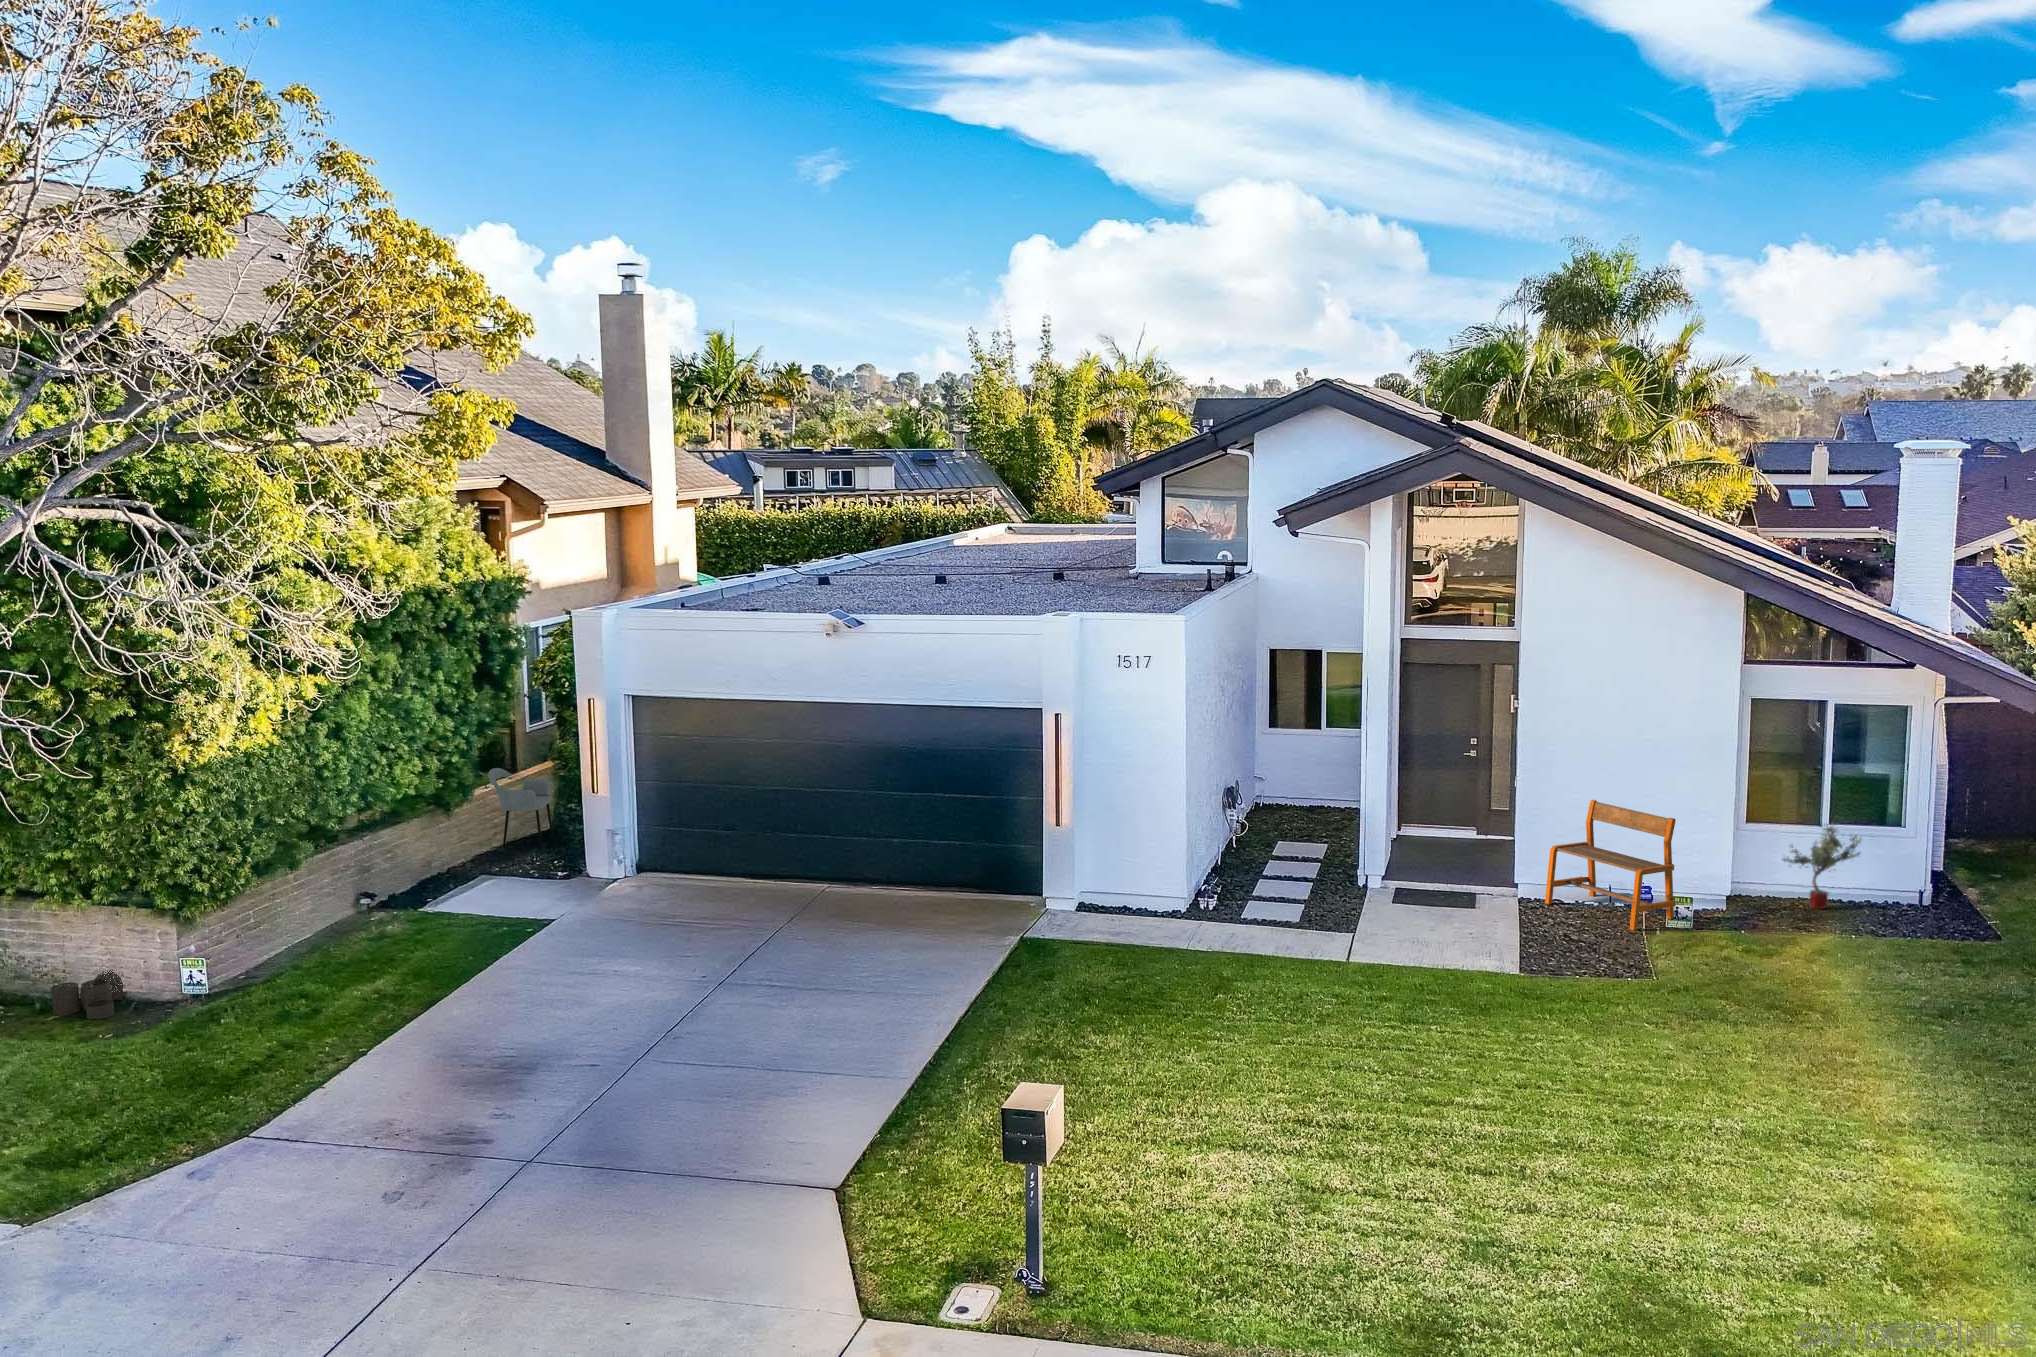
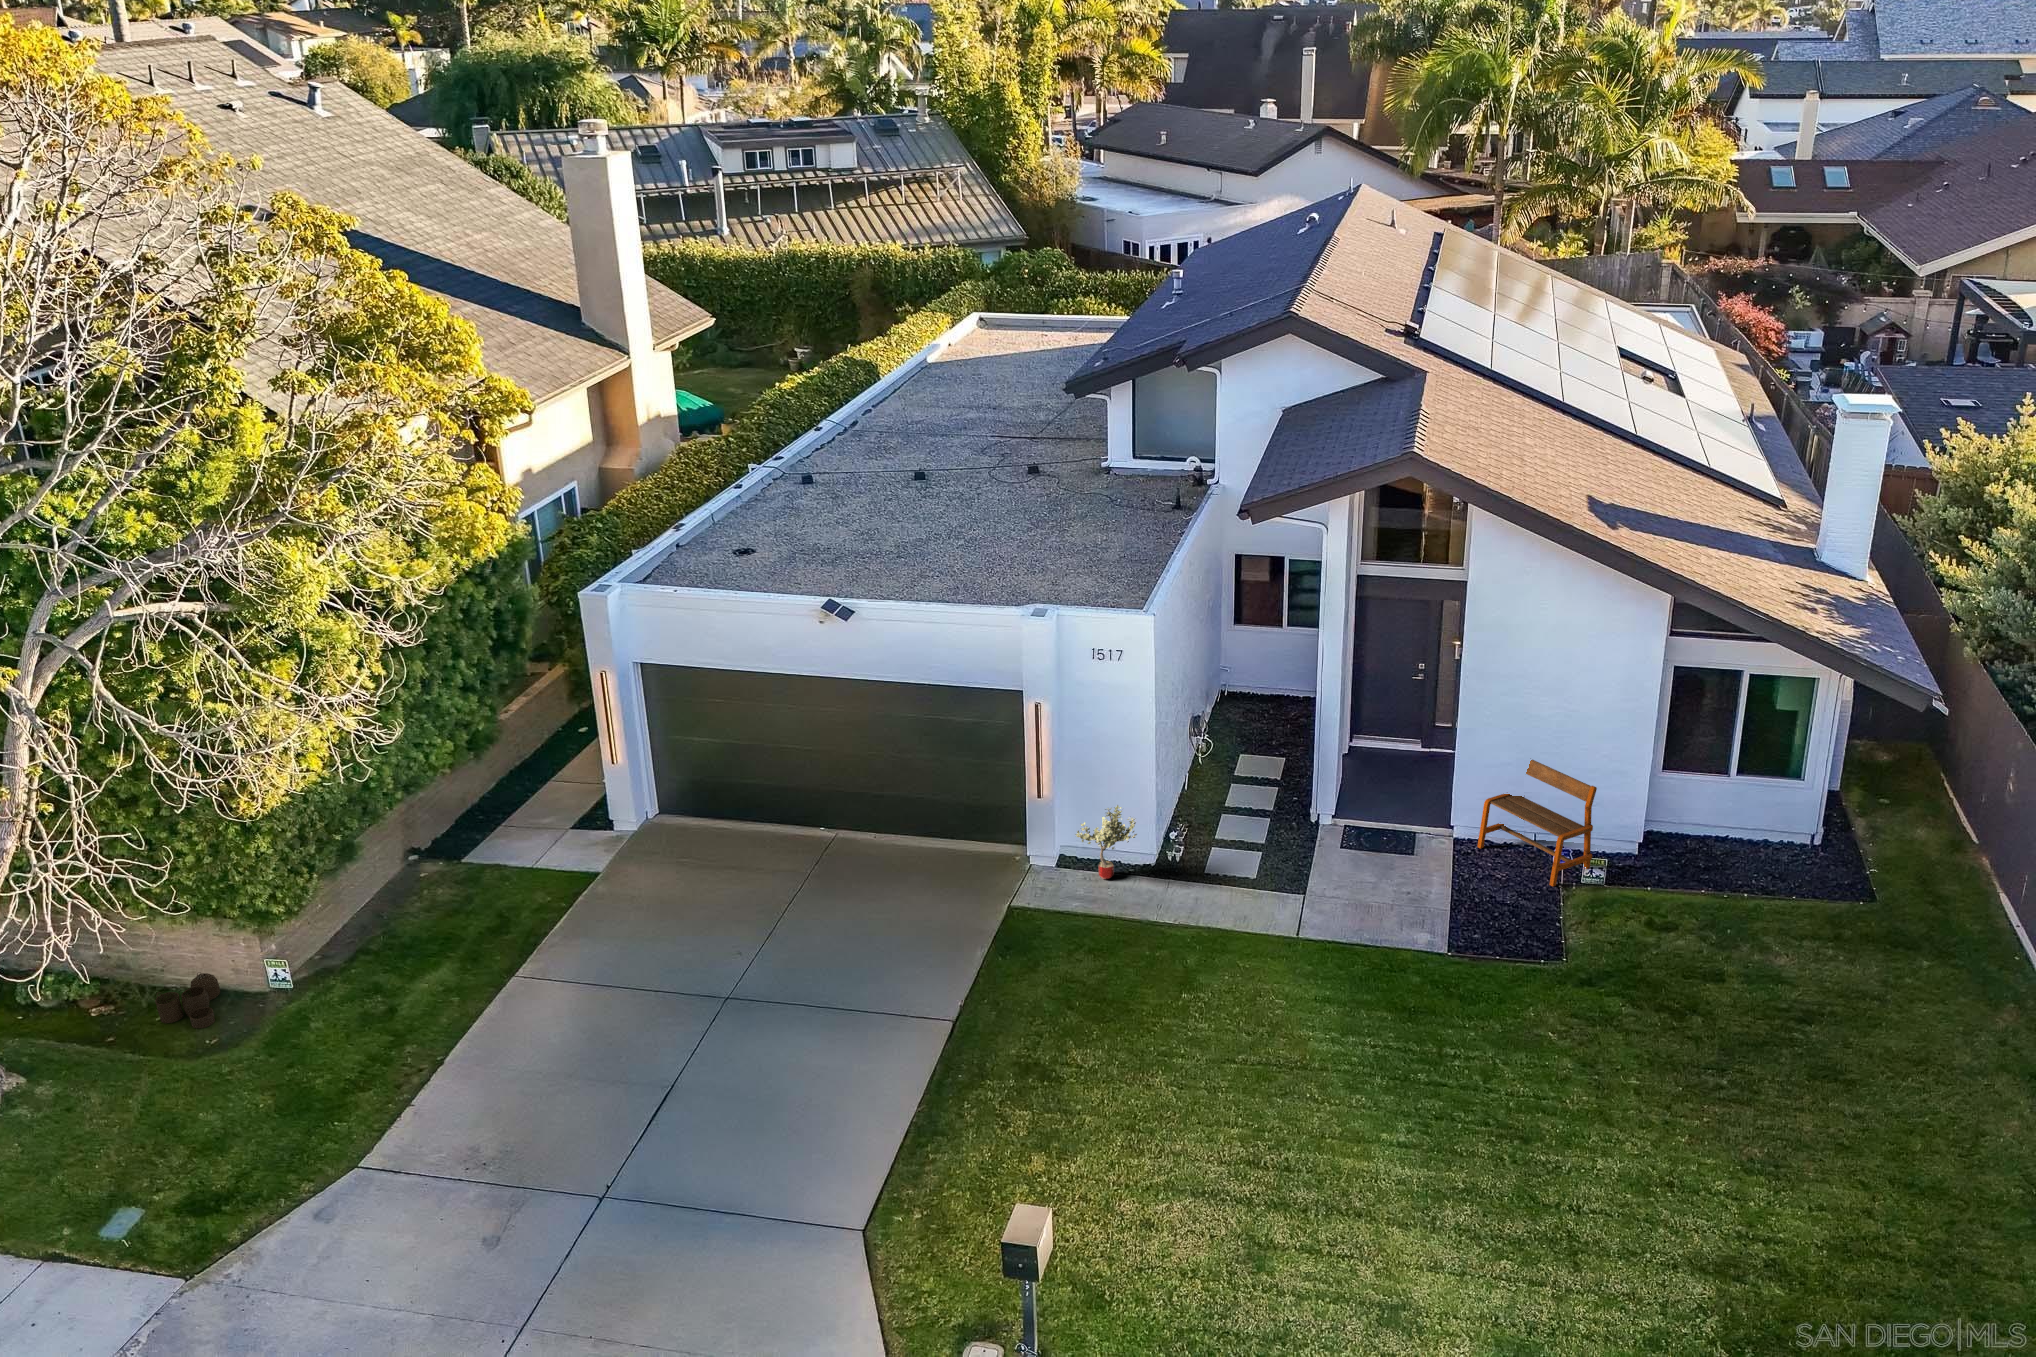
armchair: present [488,768,553,848] -> none [507,695,572,770]
potted tree: present [1783,823,1862,909] -> present [1075,805,1137,879]

